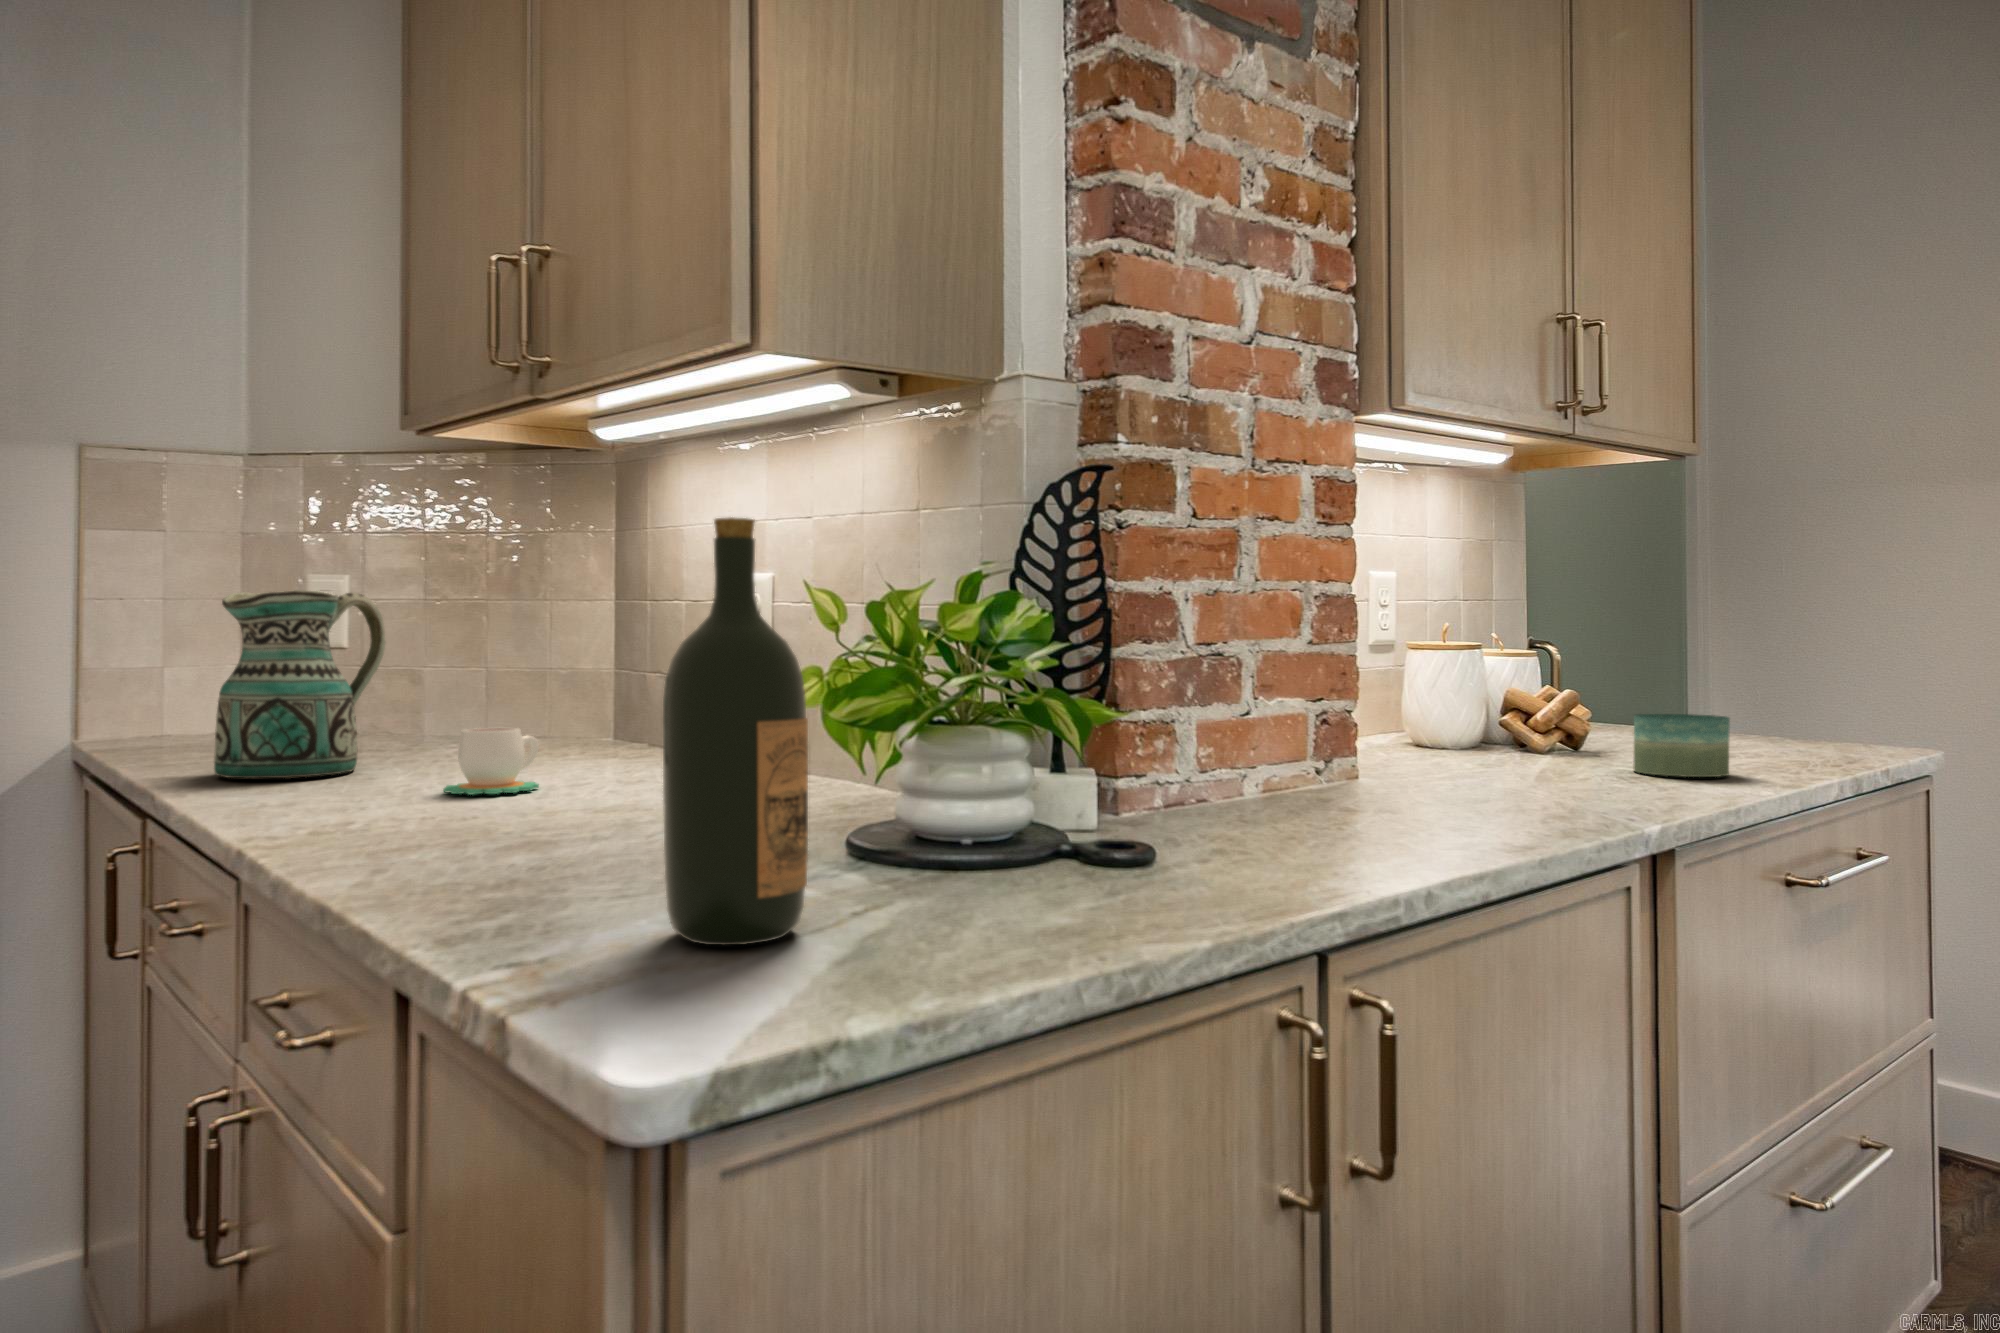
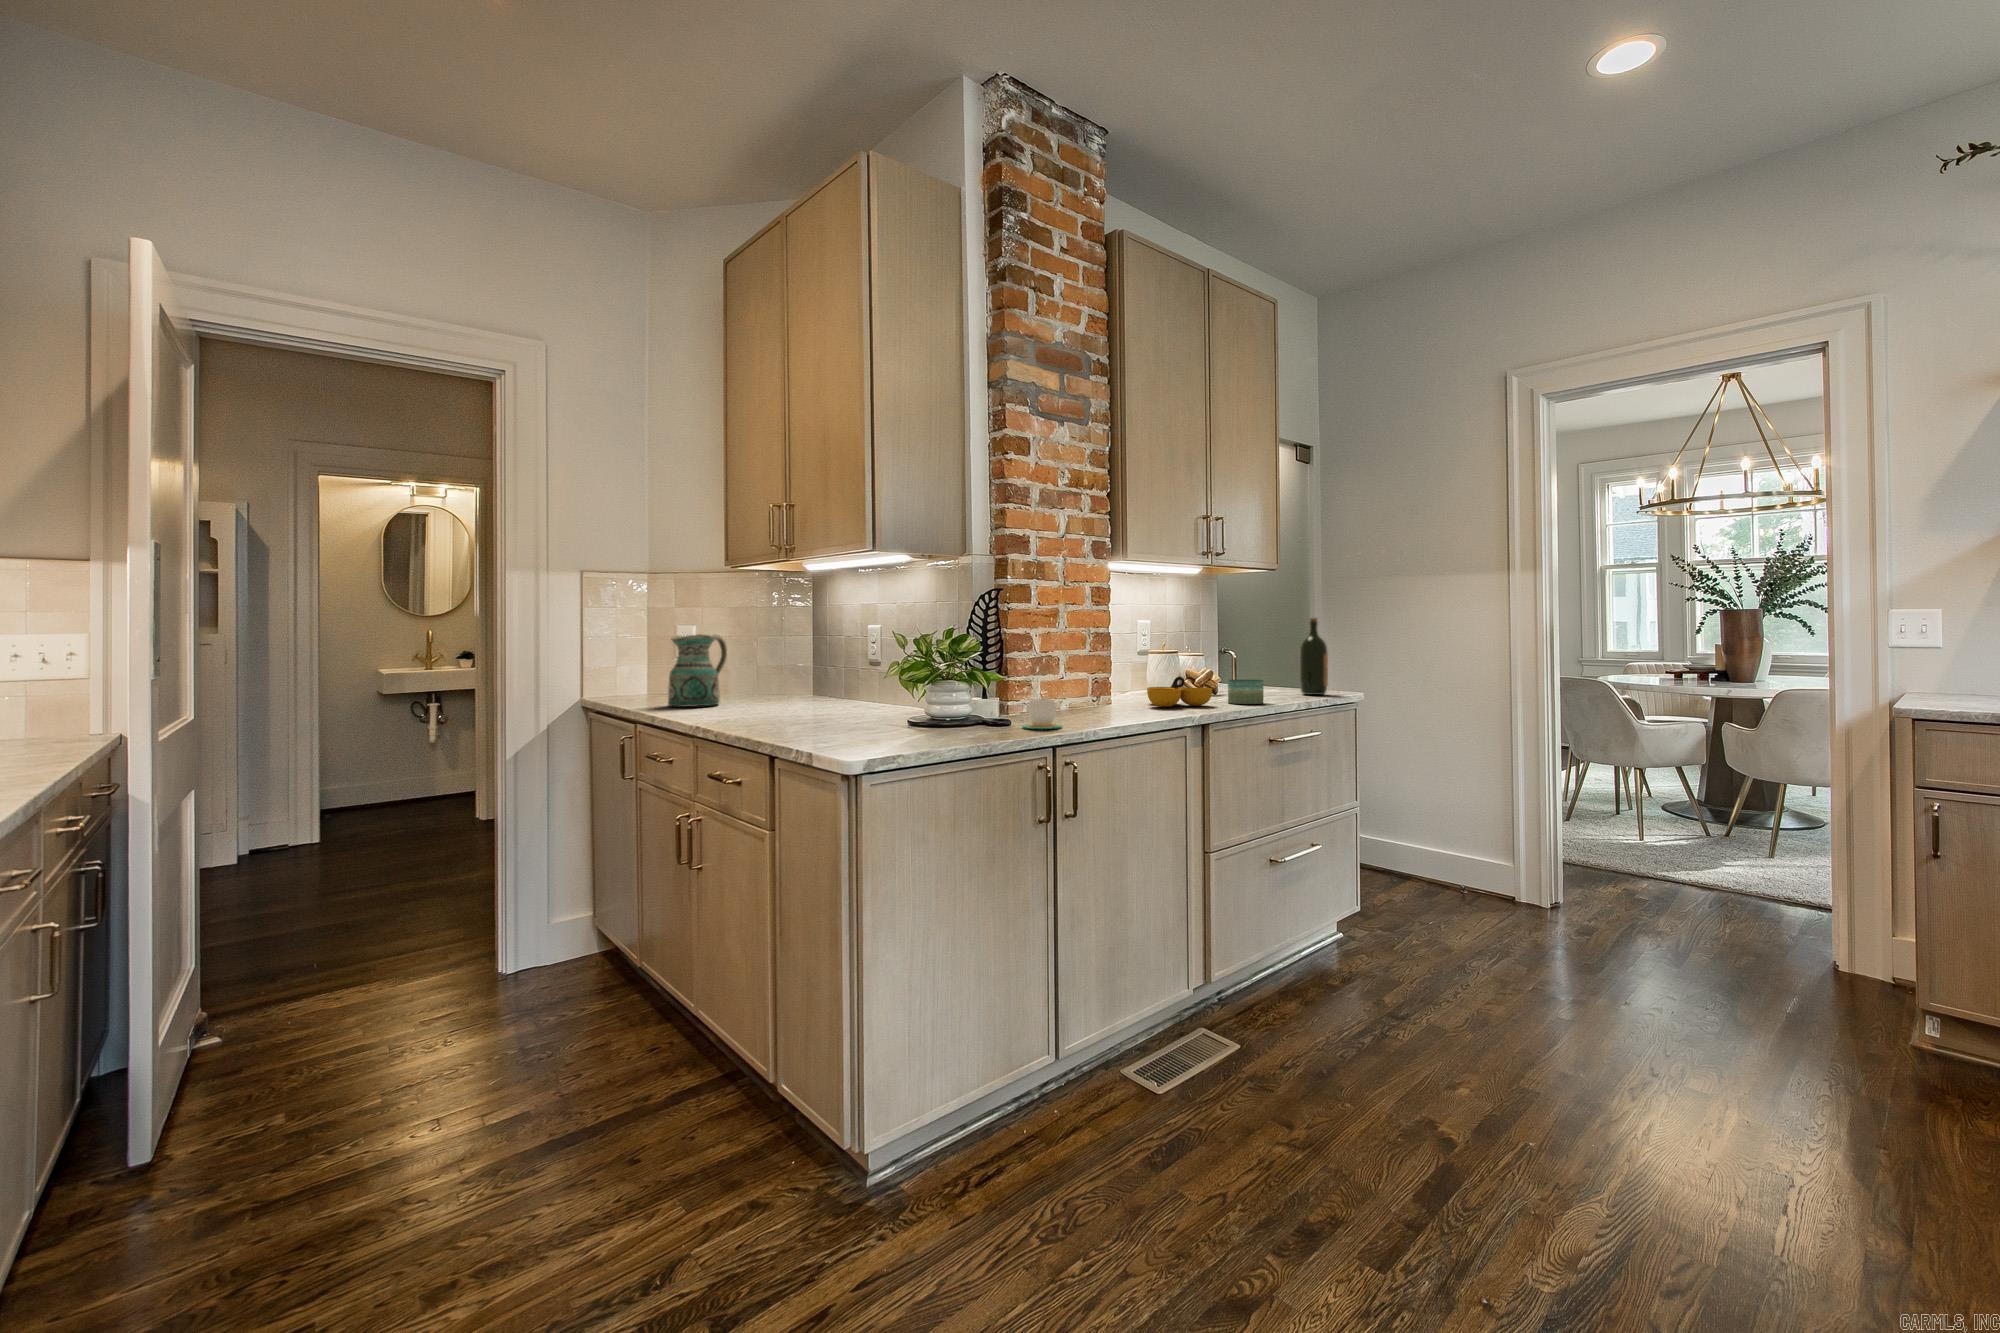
wine bottle: present [663,517,808,945] -> present [1300,618,1328,695]
decorative bowl: none [1439,708,1620,787] -> present [1147,677,1212,707]
mug: present [443,728,539,795] -> present [1022,699,1062,729]

